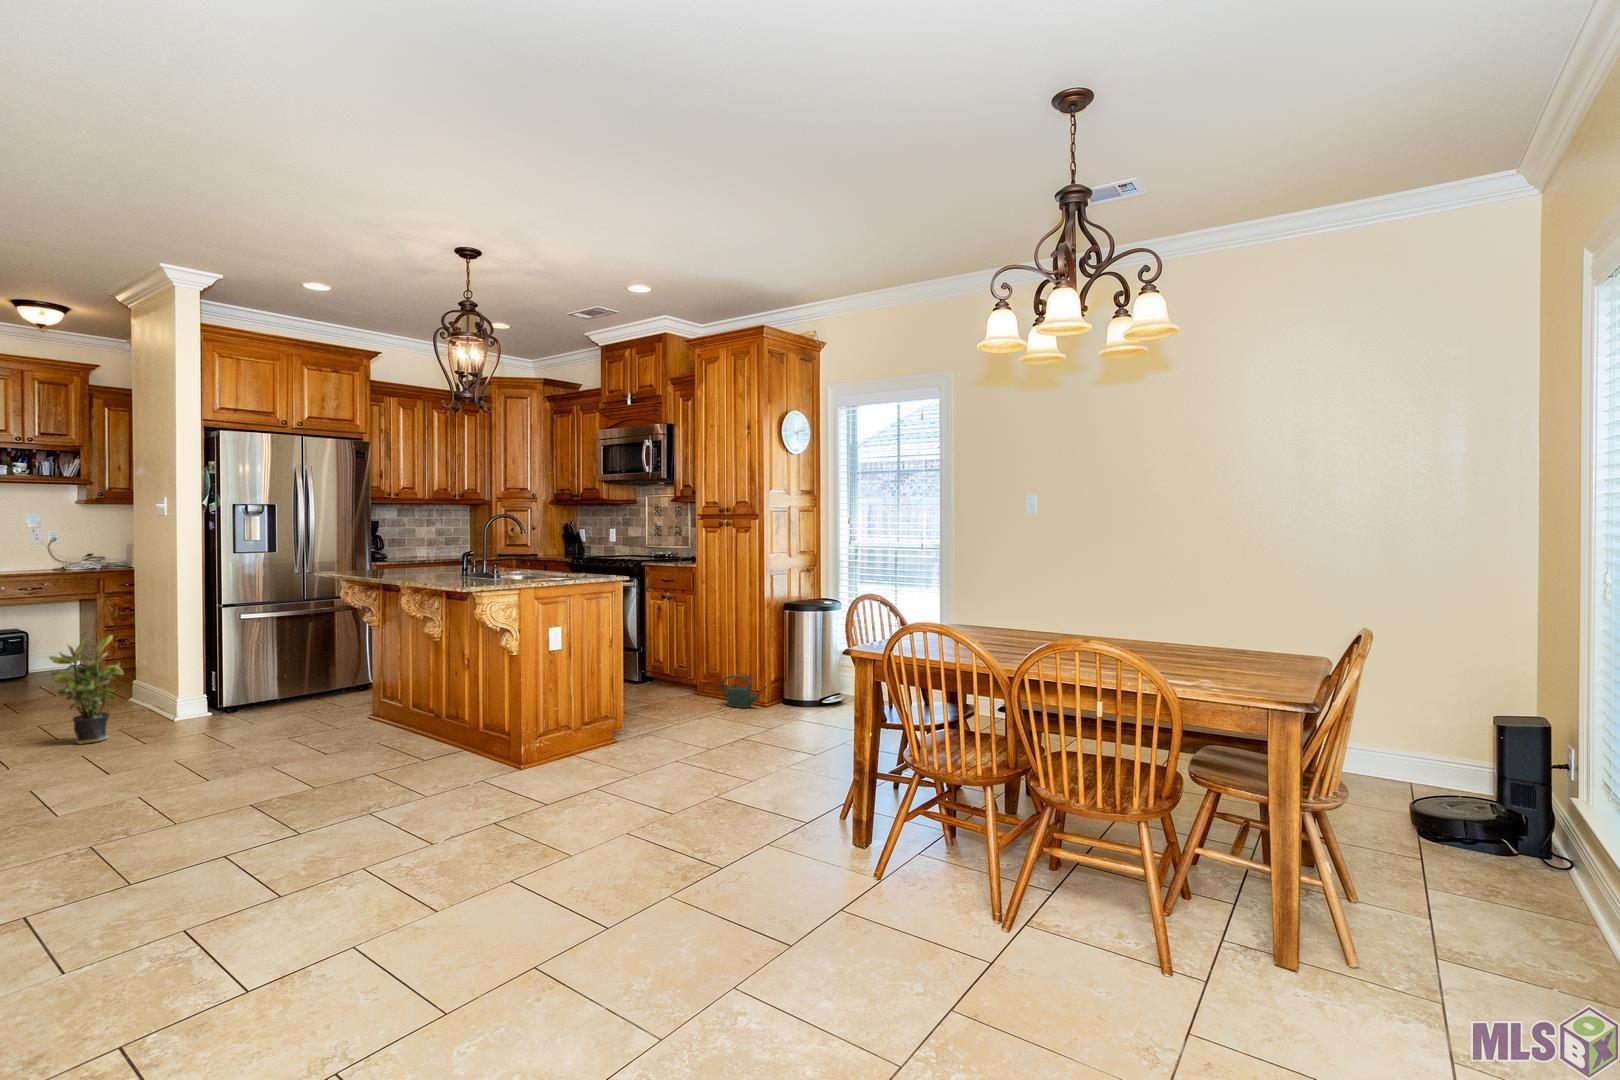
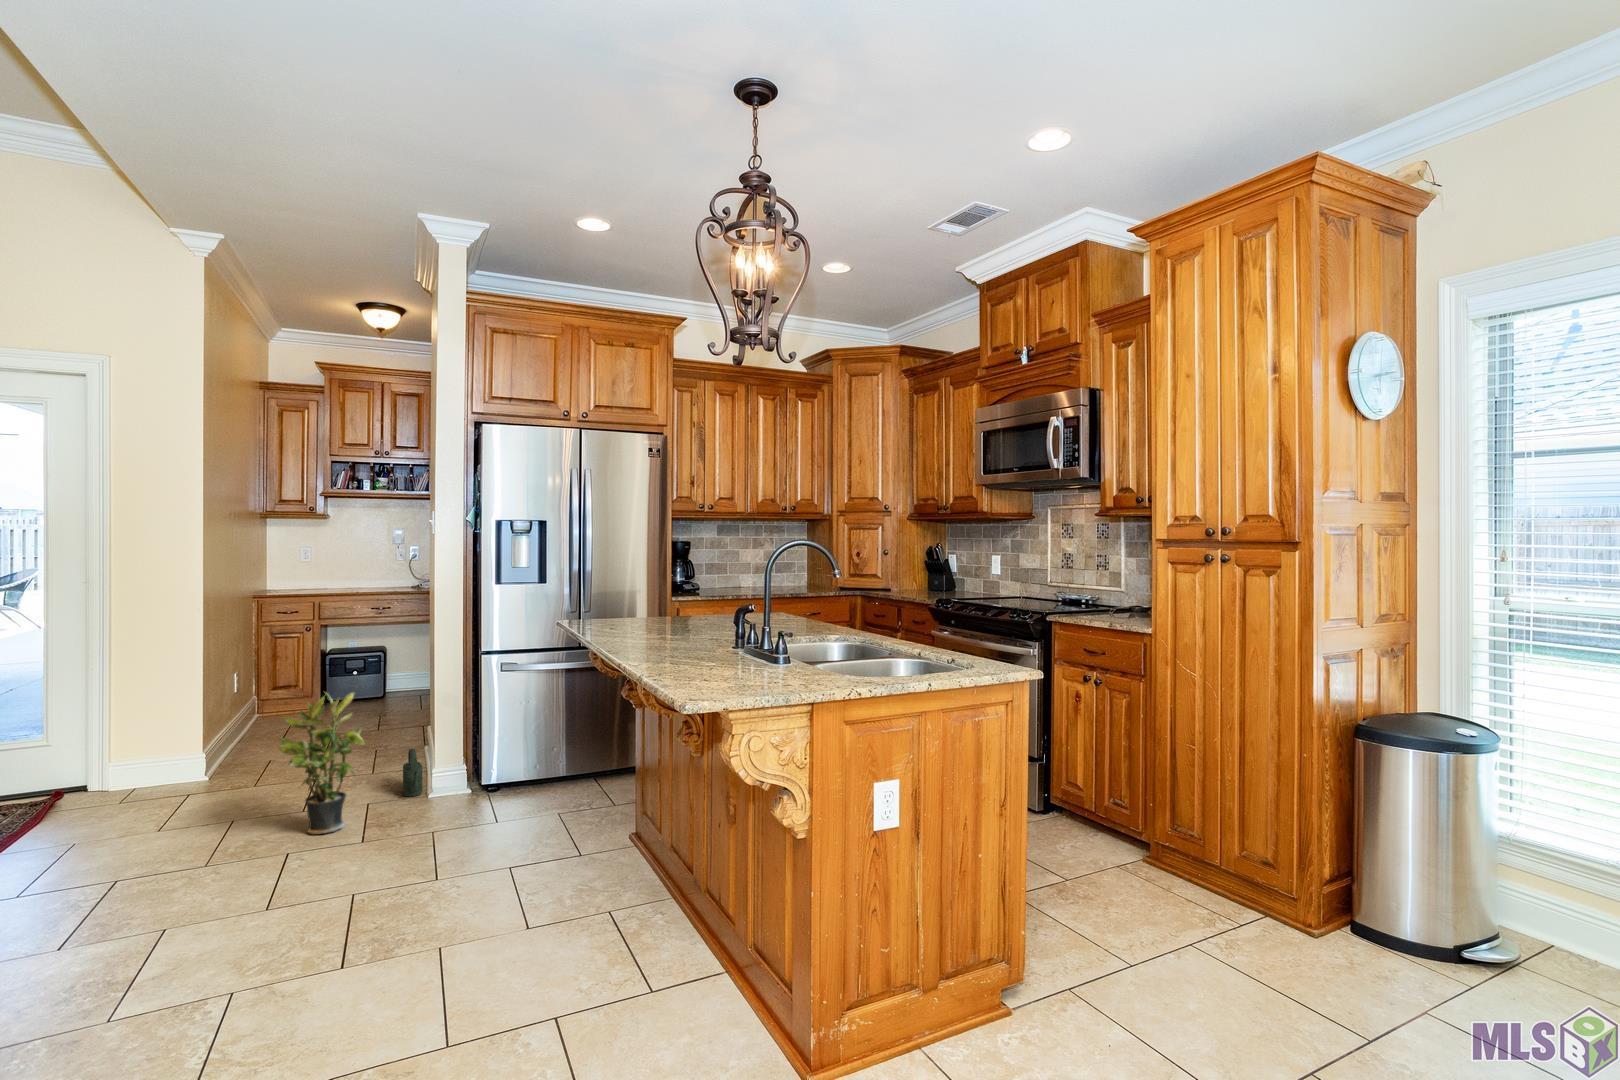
watering can: present [721,675,766,708] -> present [403,749,422,796]

